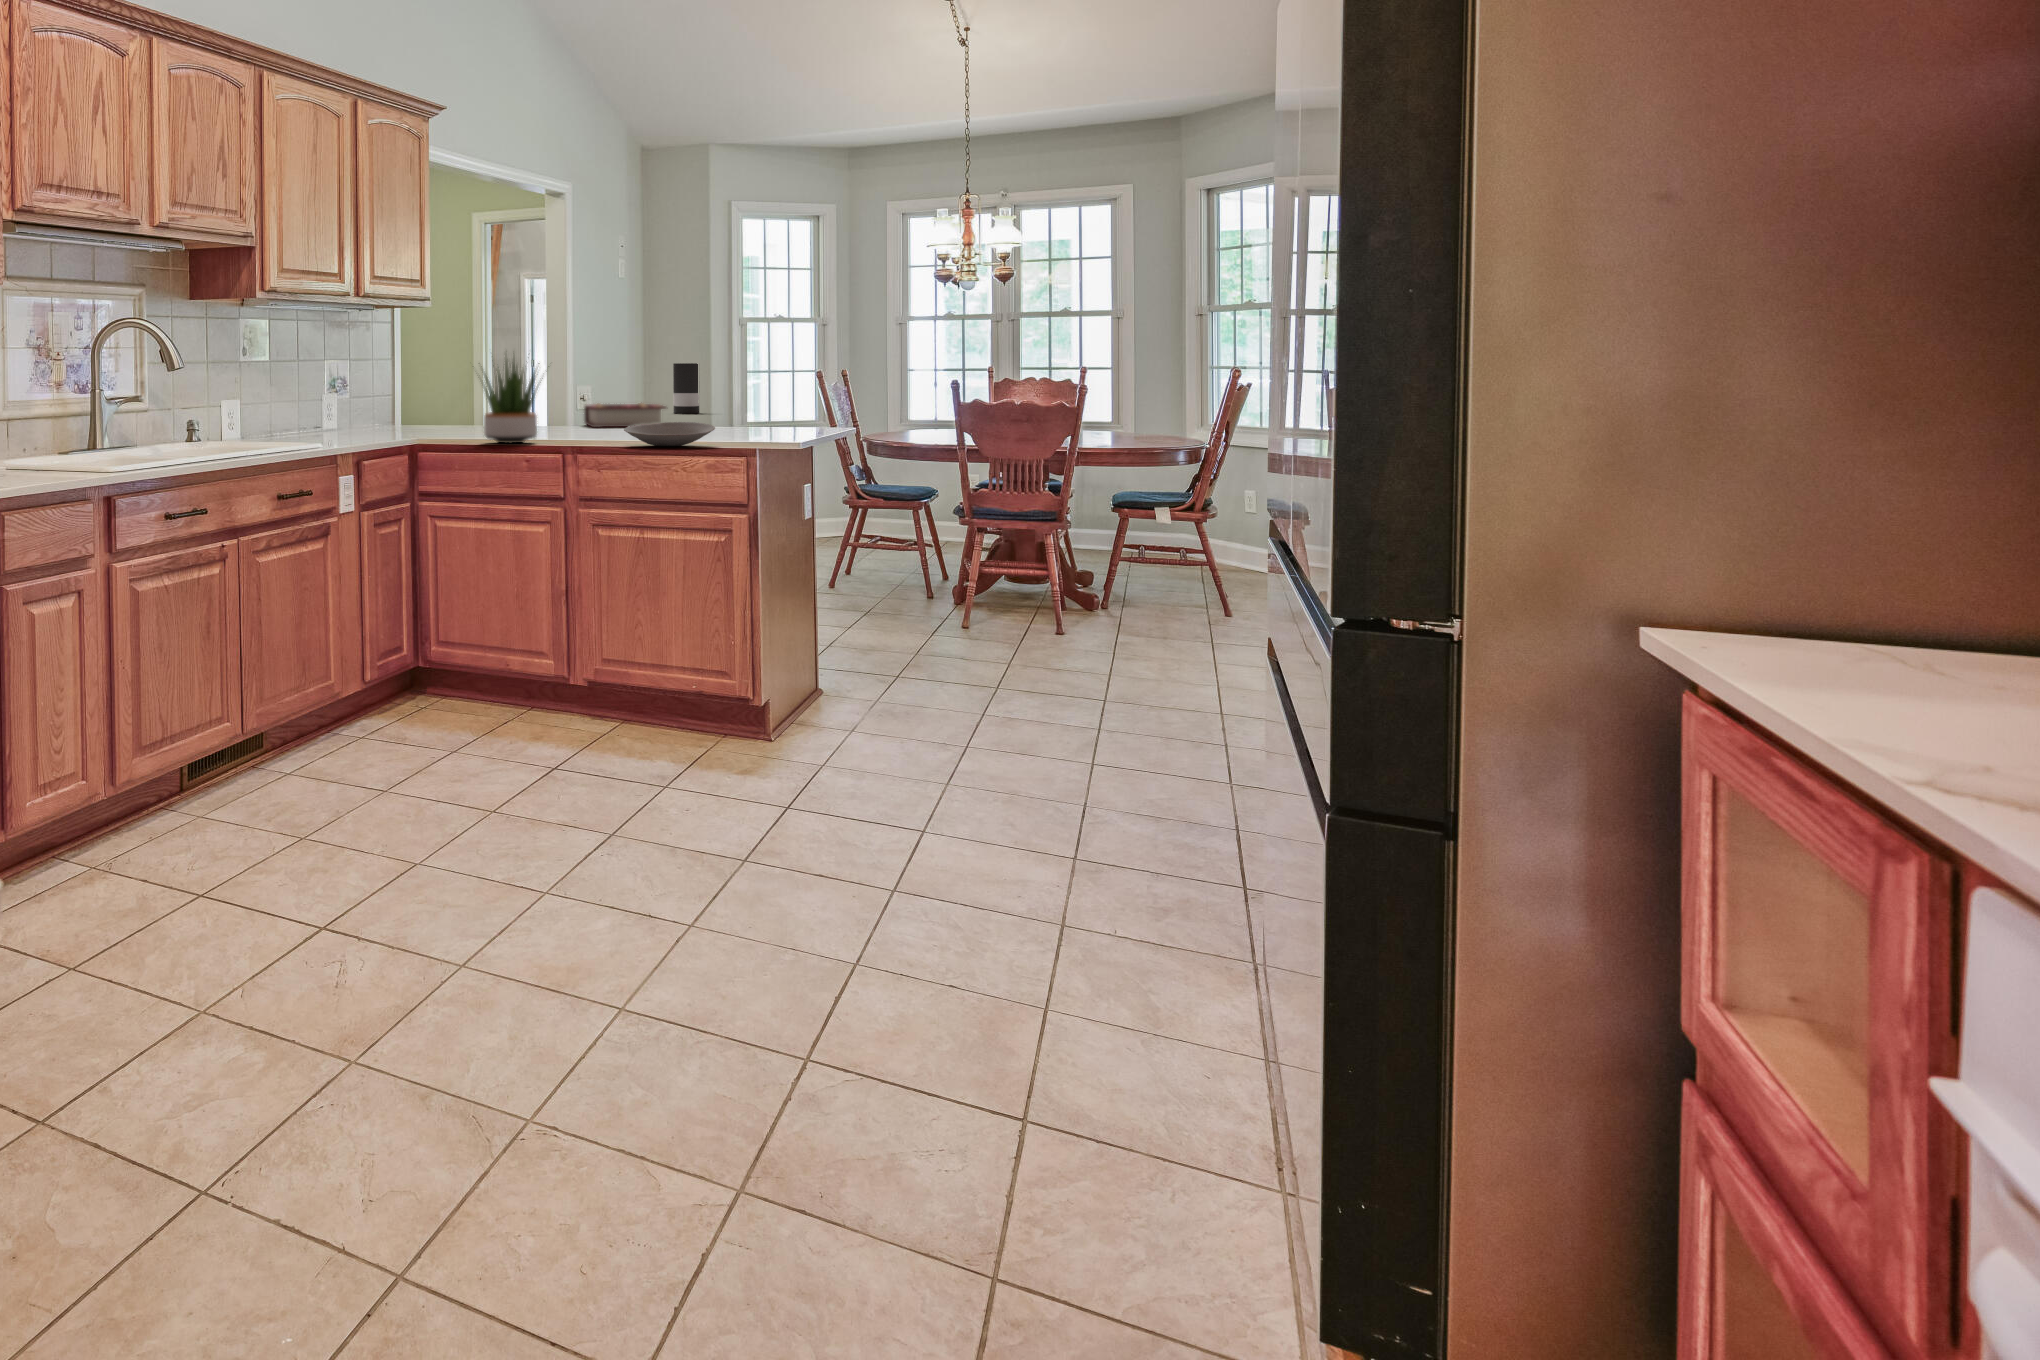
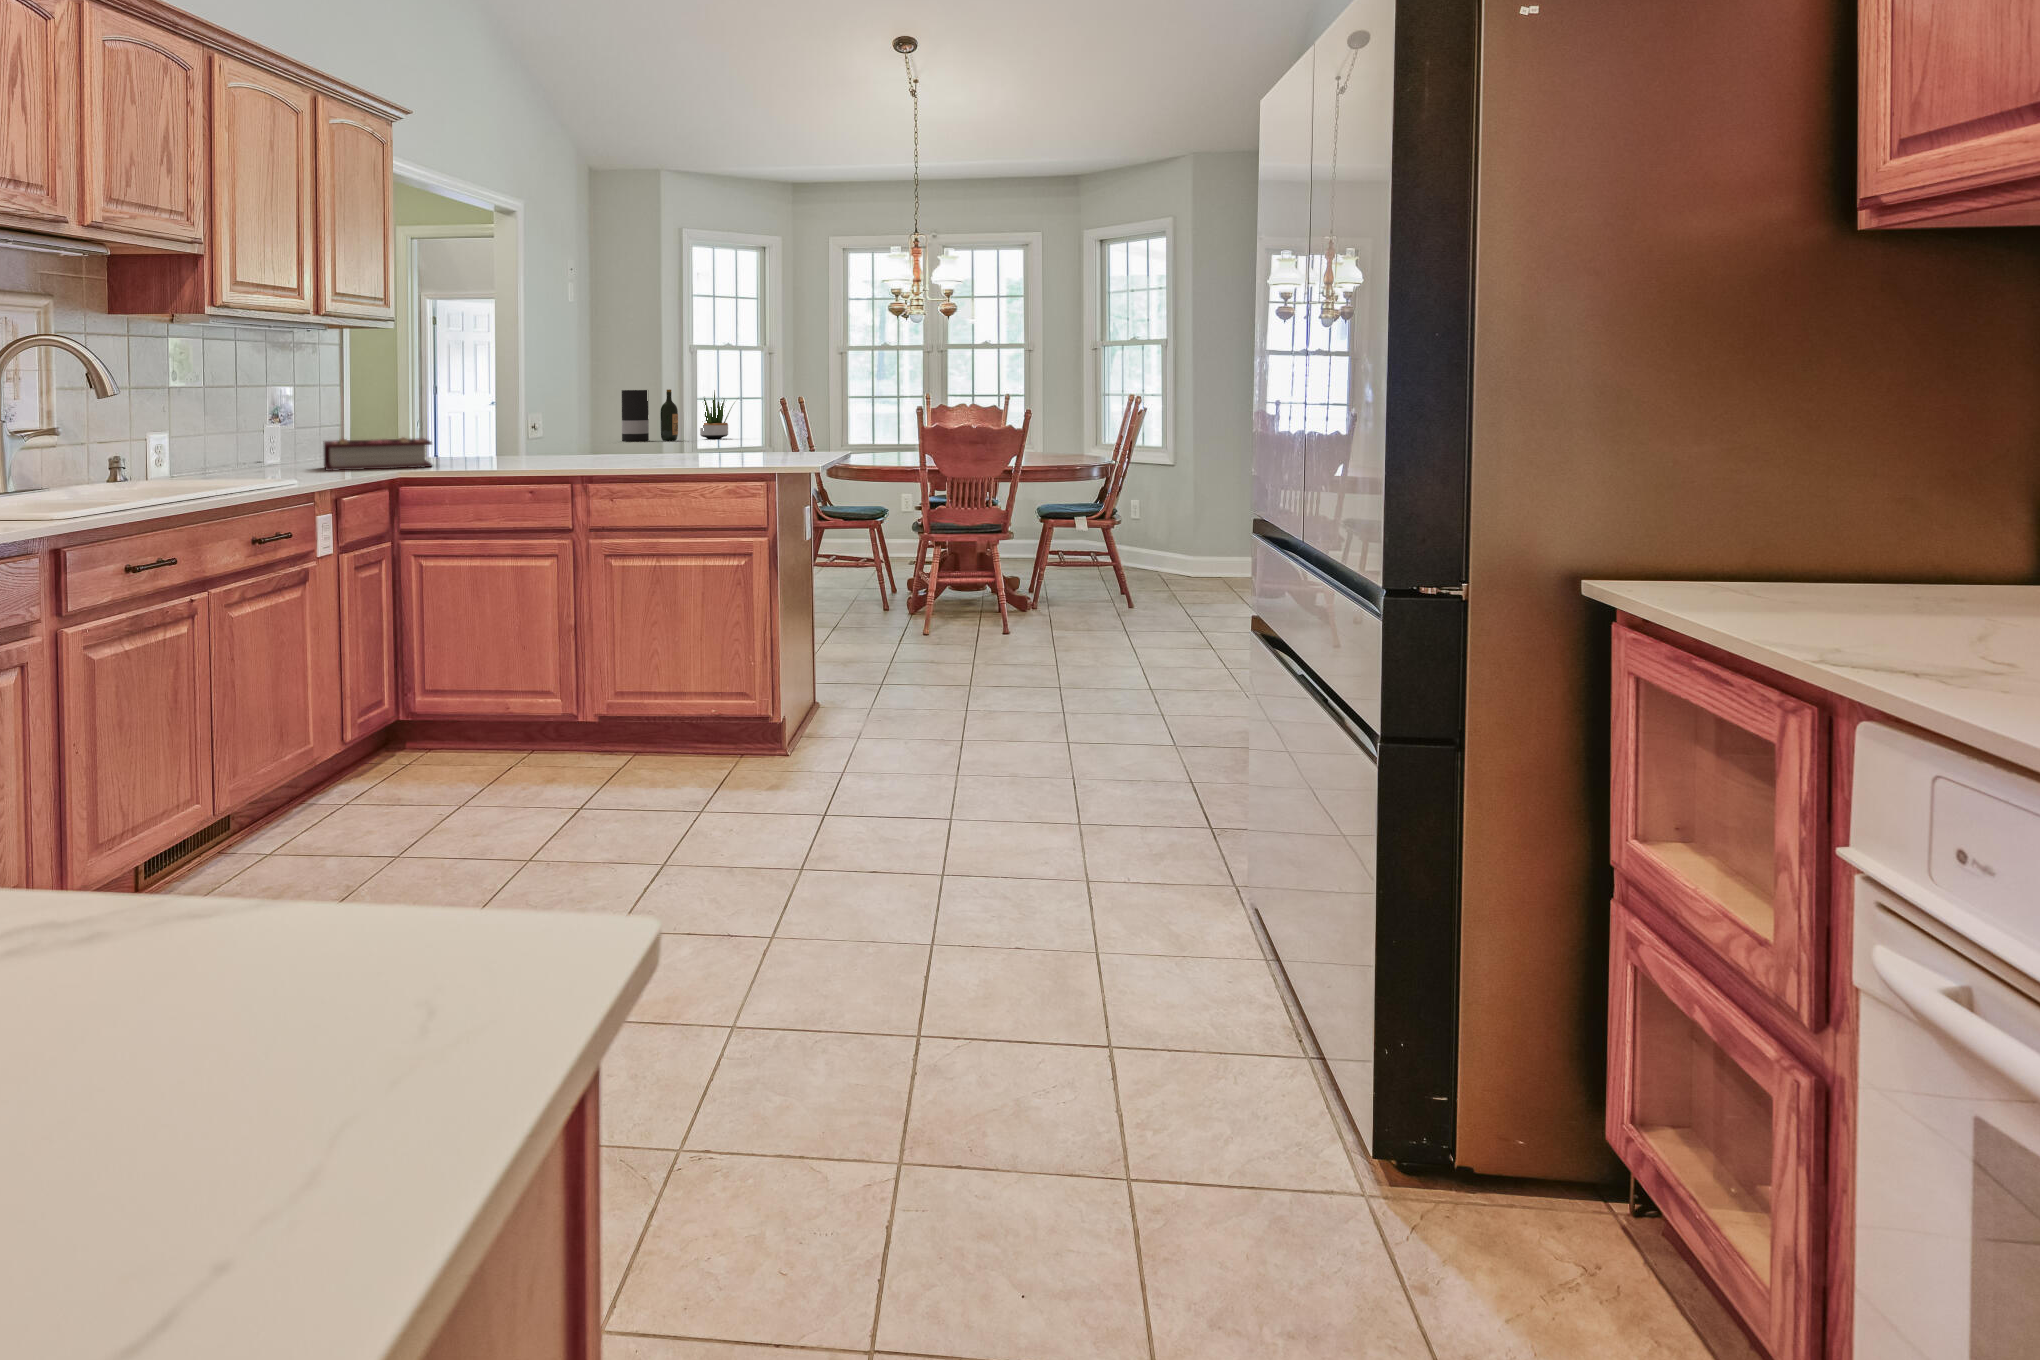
potted plant: present [473,360,543,443] -> present [700,390,733,439]
wine bottle: none [710,363,727,414] -> present [660,389,678,441]
book: present [584,403,666,427] -> present [324,437,432,471]
bowl: present [624,422,715,446] -> none [635,448,728,472]

